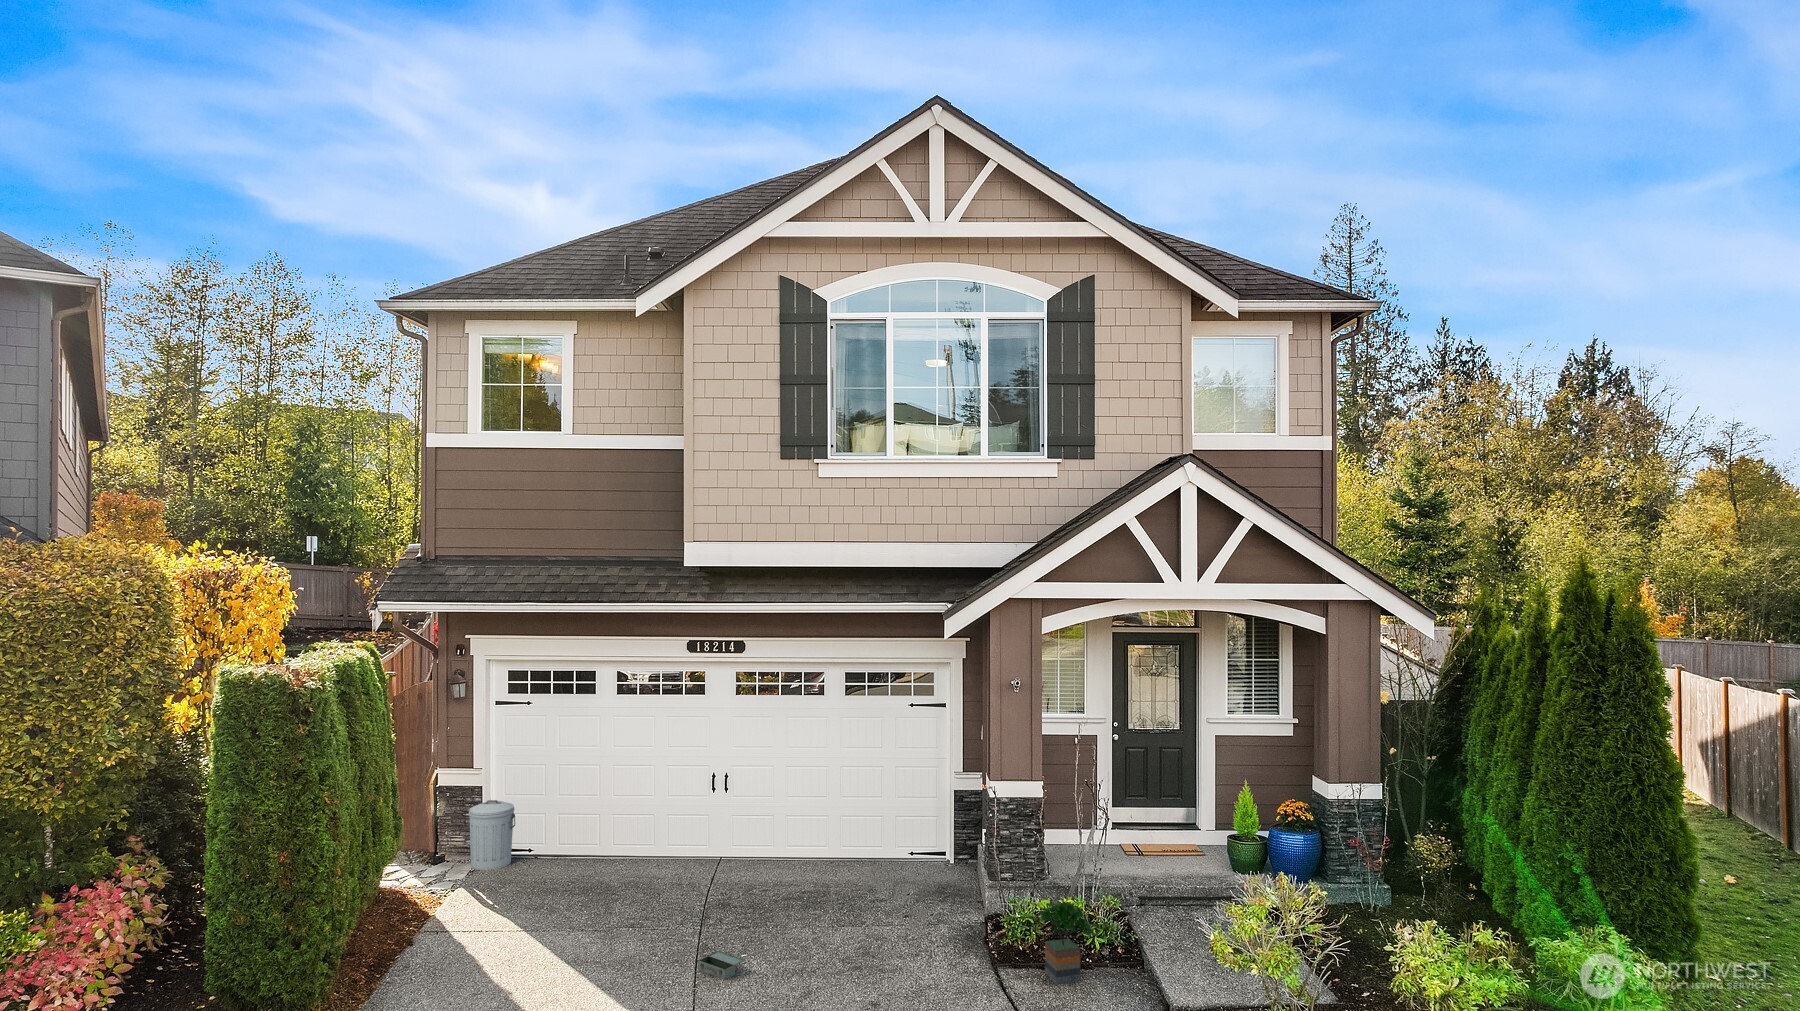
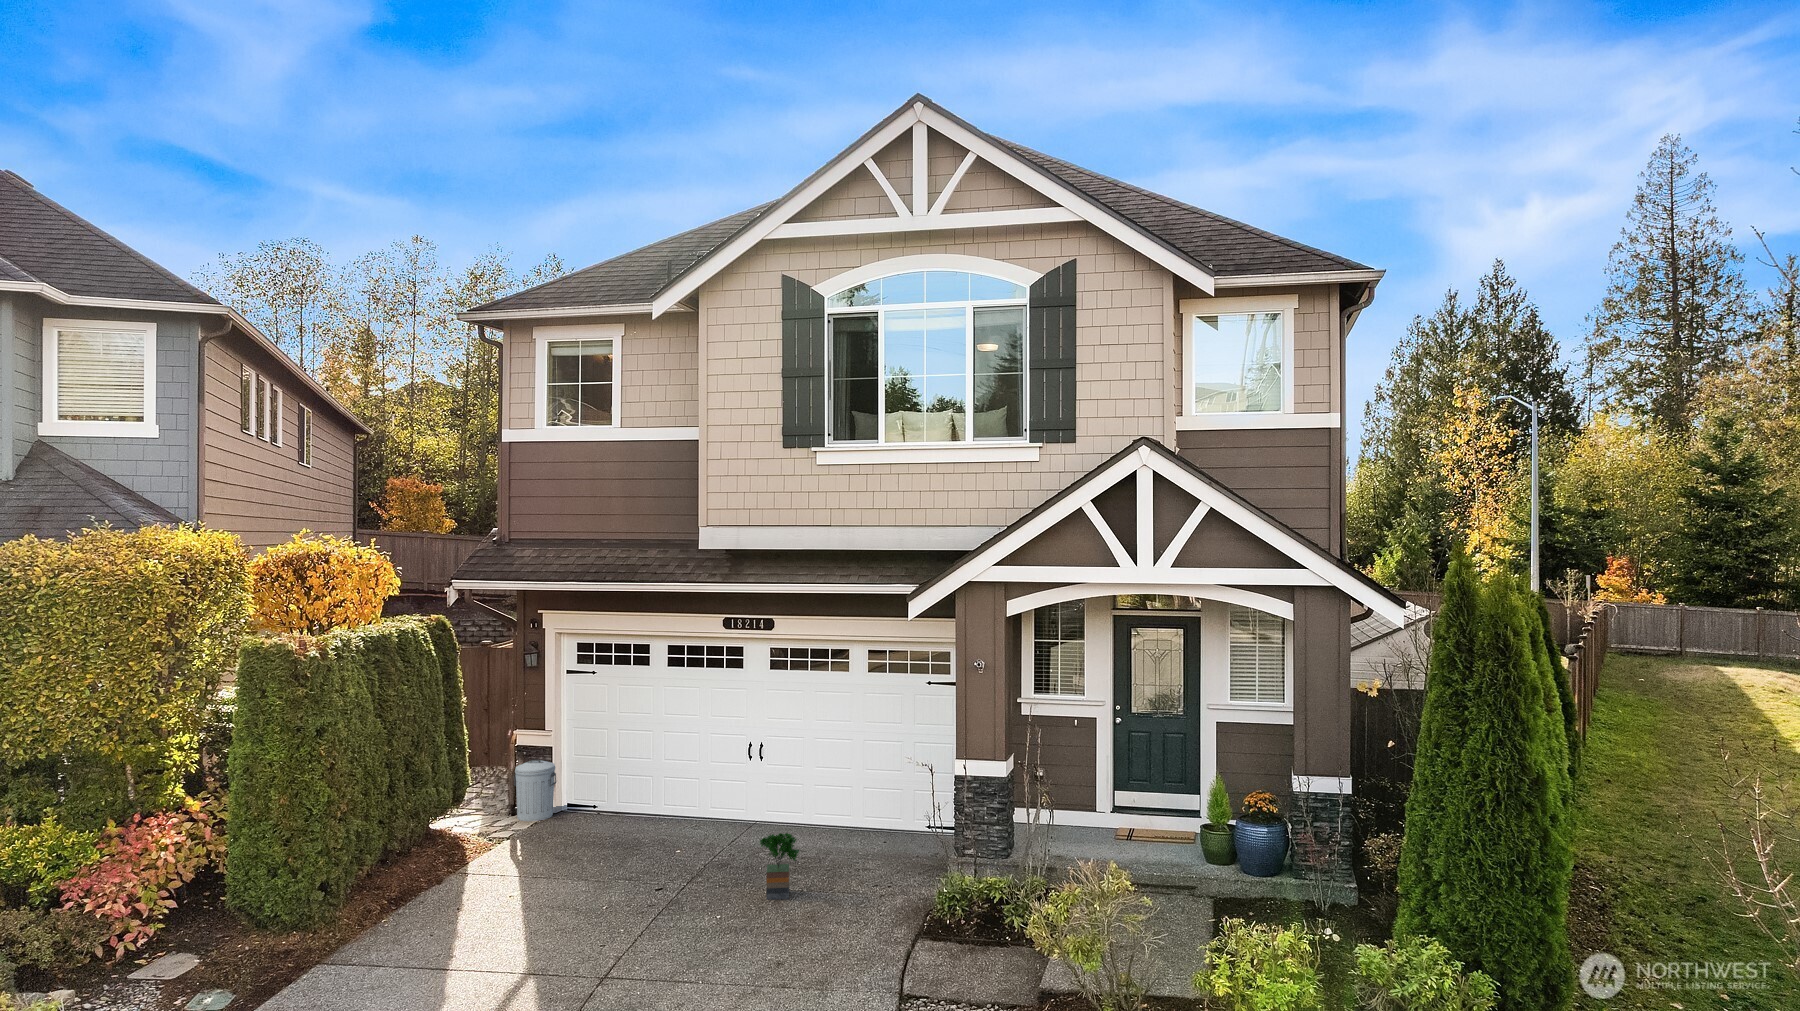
potted tree: present [1040,902,1092,984] -> present [760,833,799,900]
toolbox: present [698,951,744,980] -> none [651,905,691,931]

